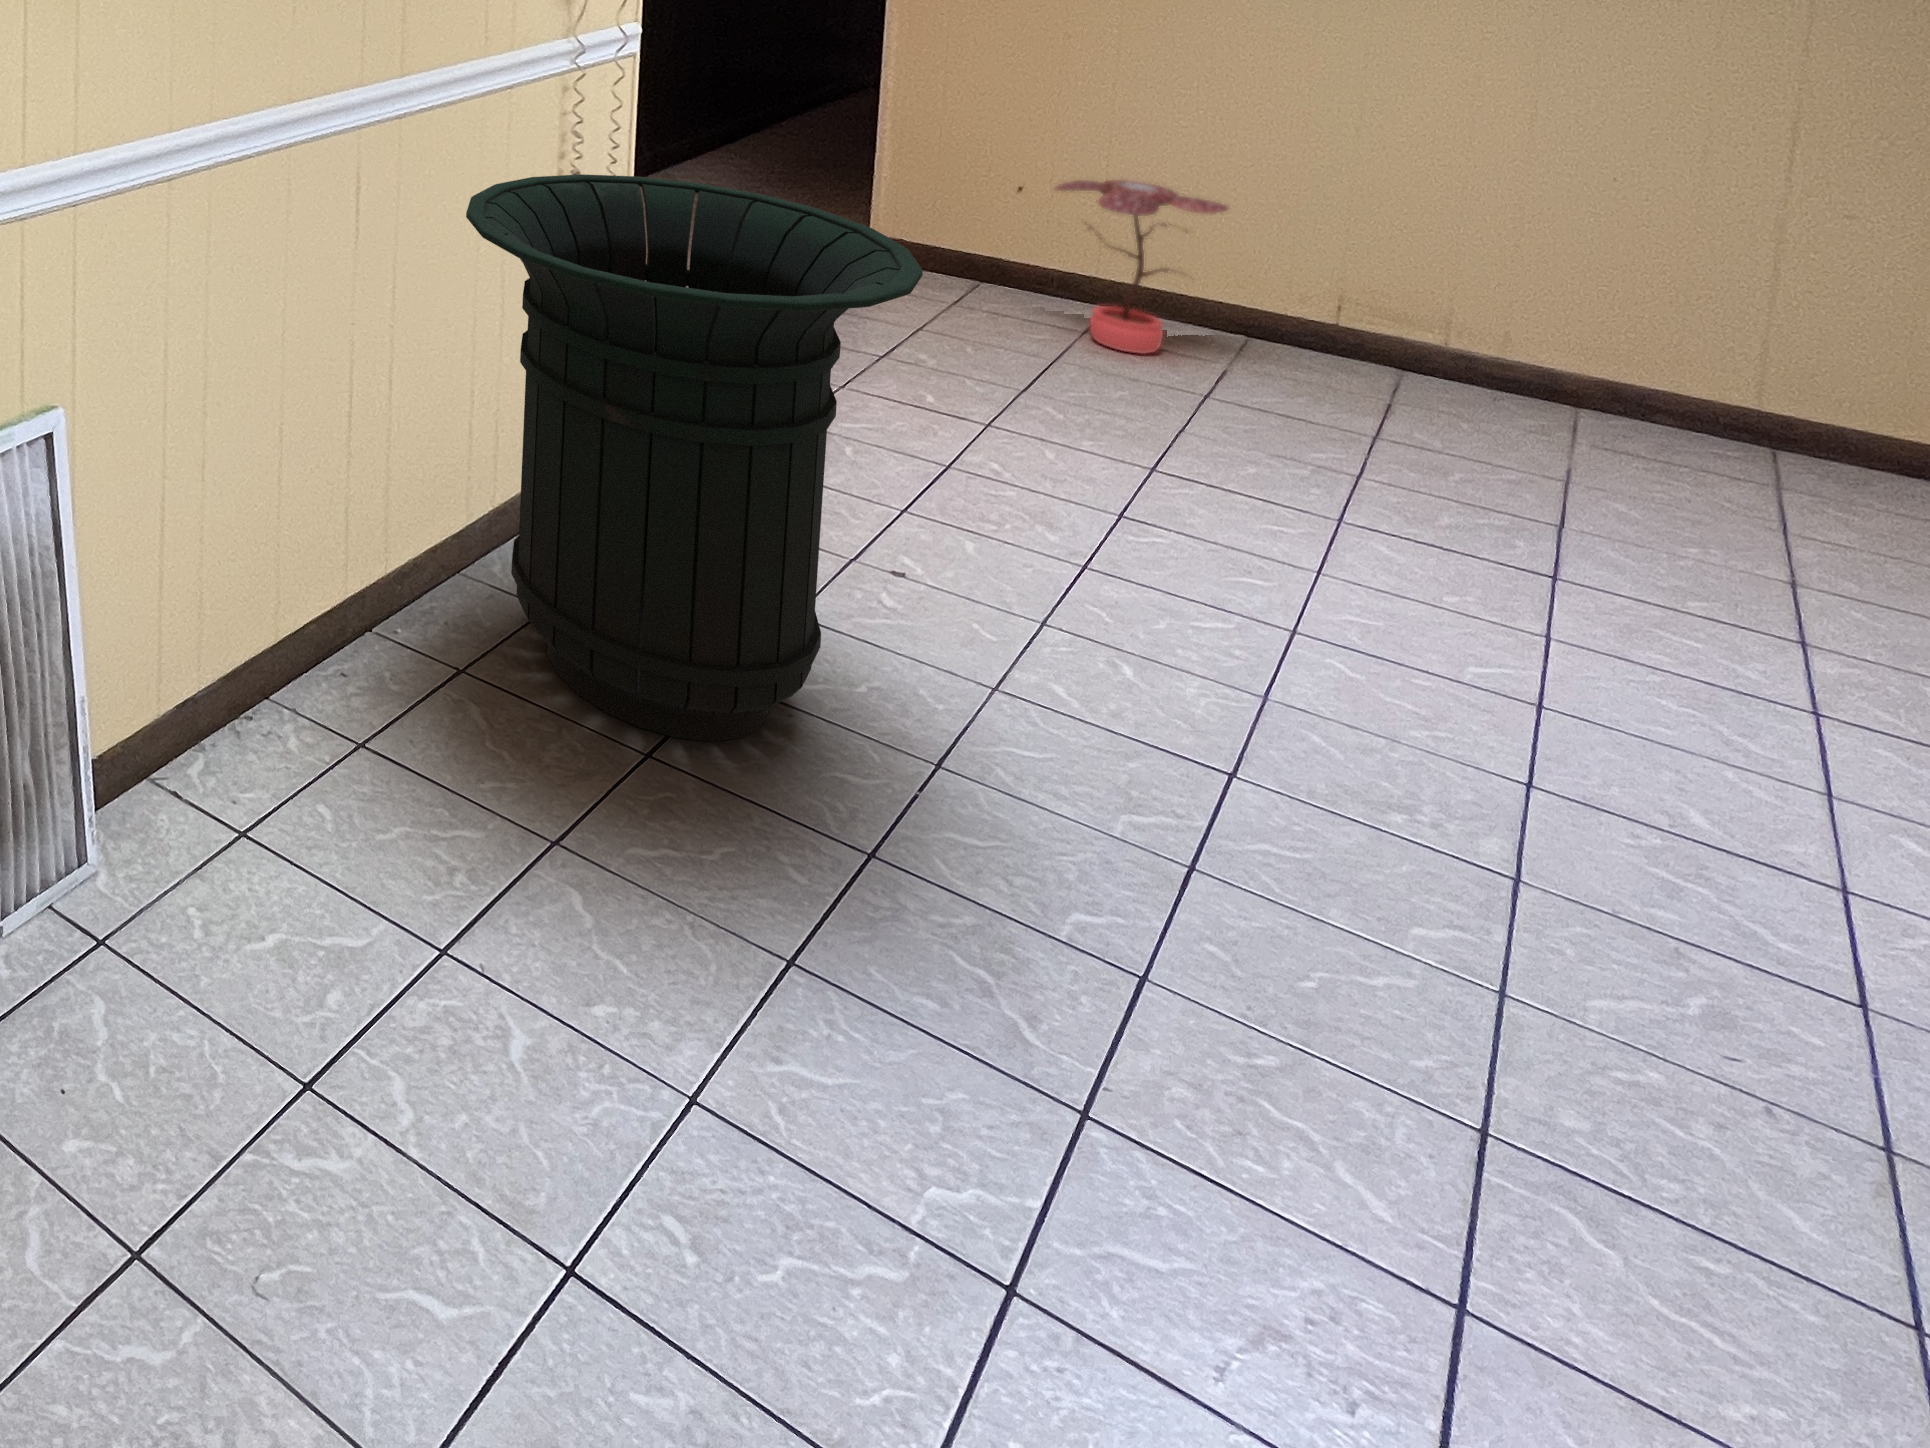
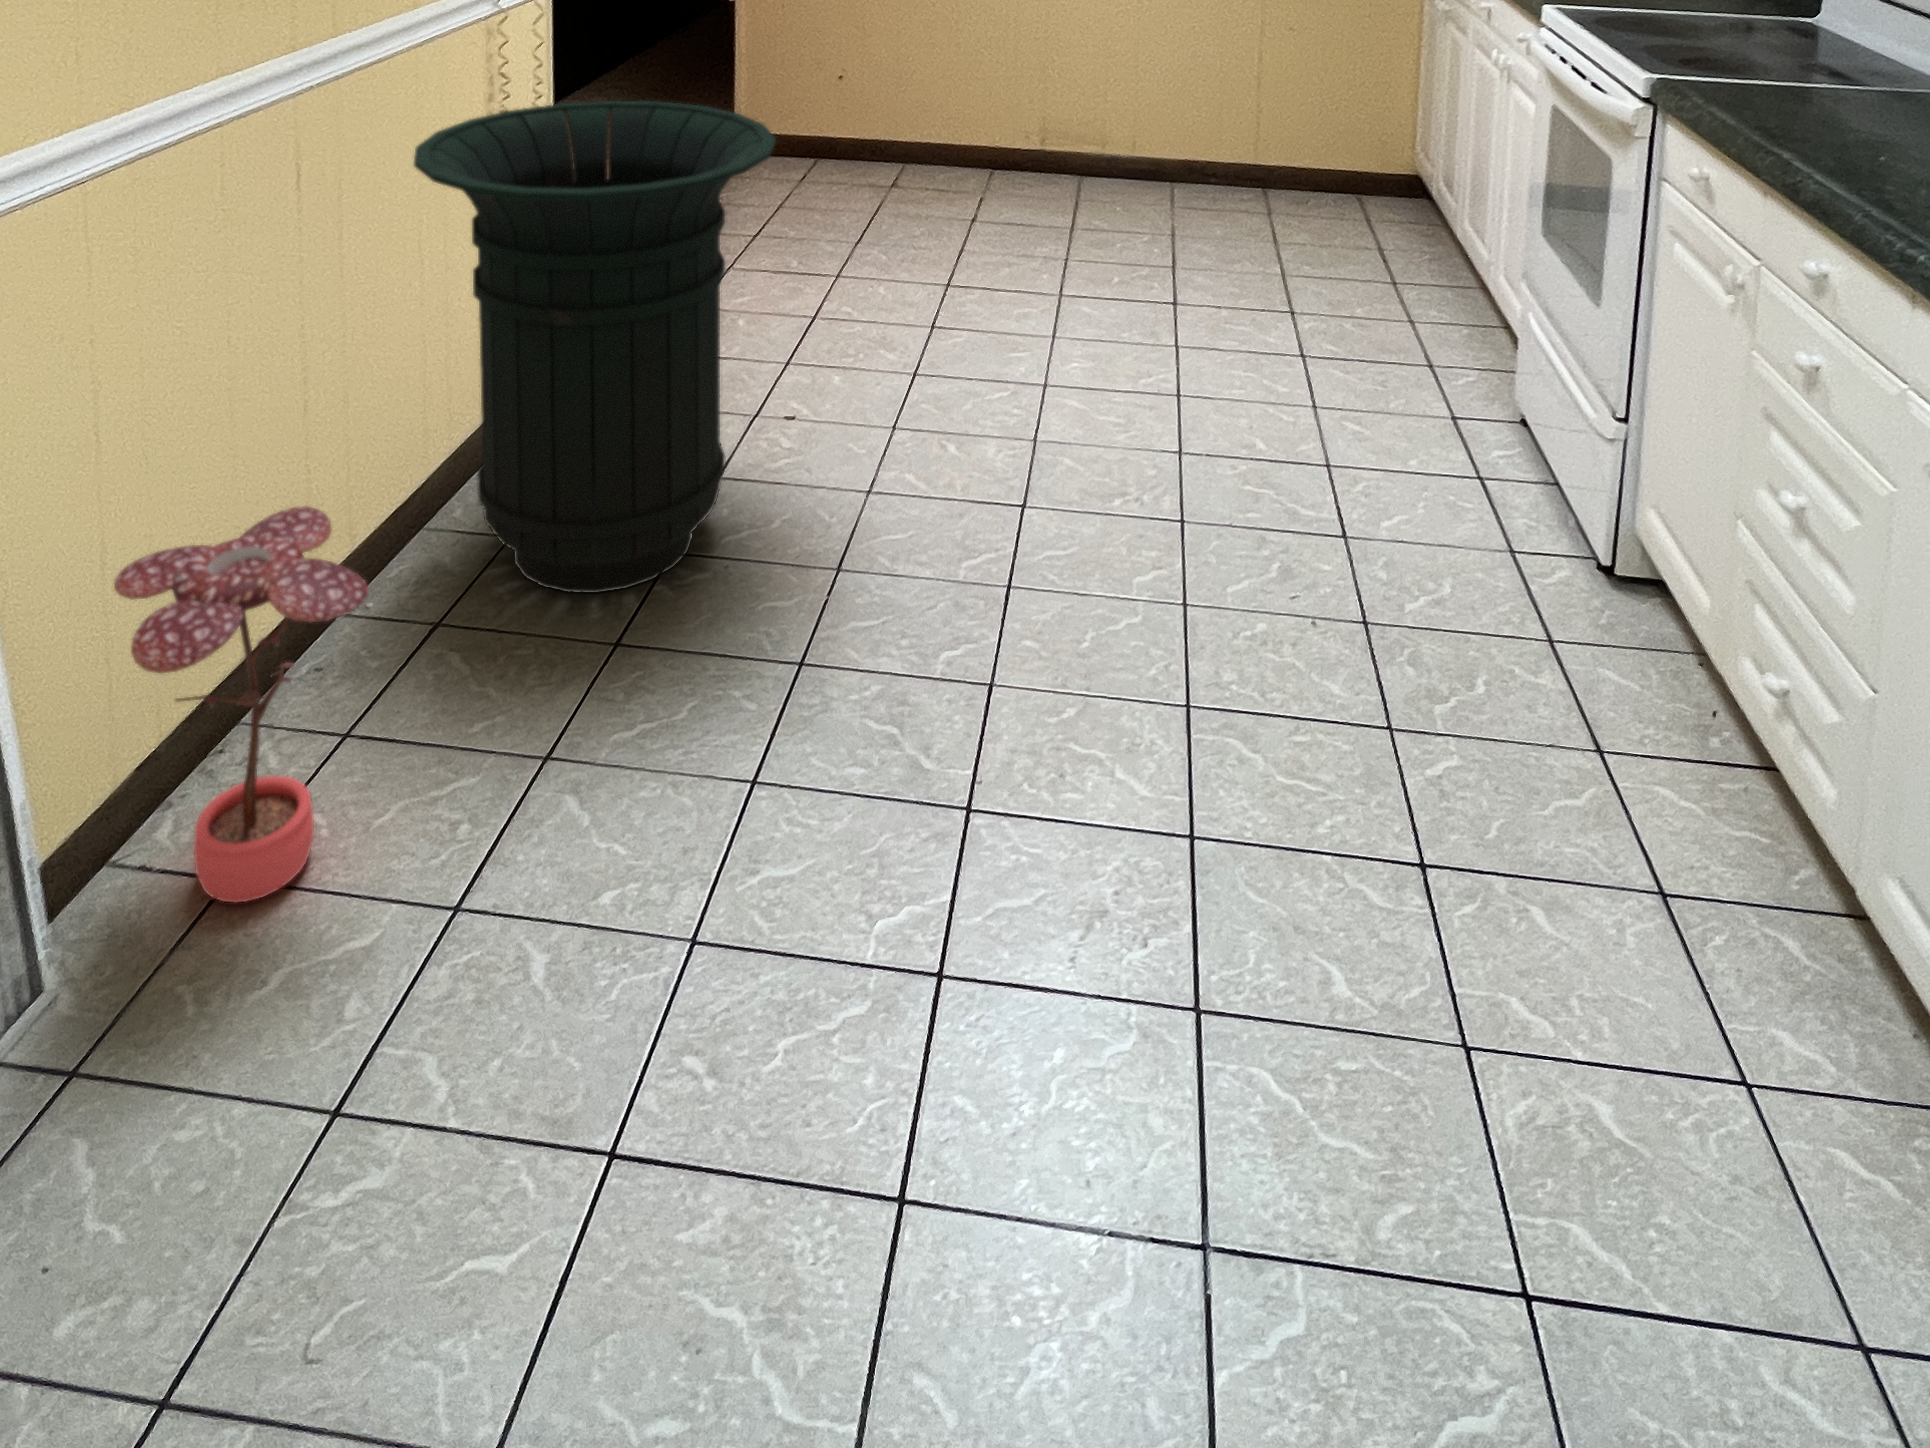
potted plant: present [1055,180,1228,354] -> present [114,506,369,903]

